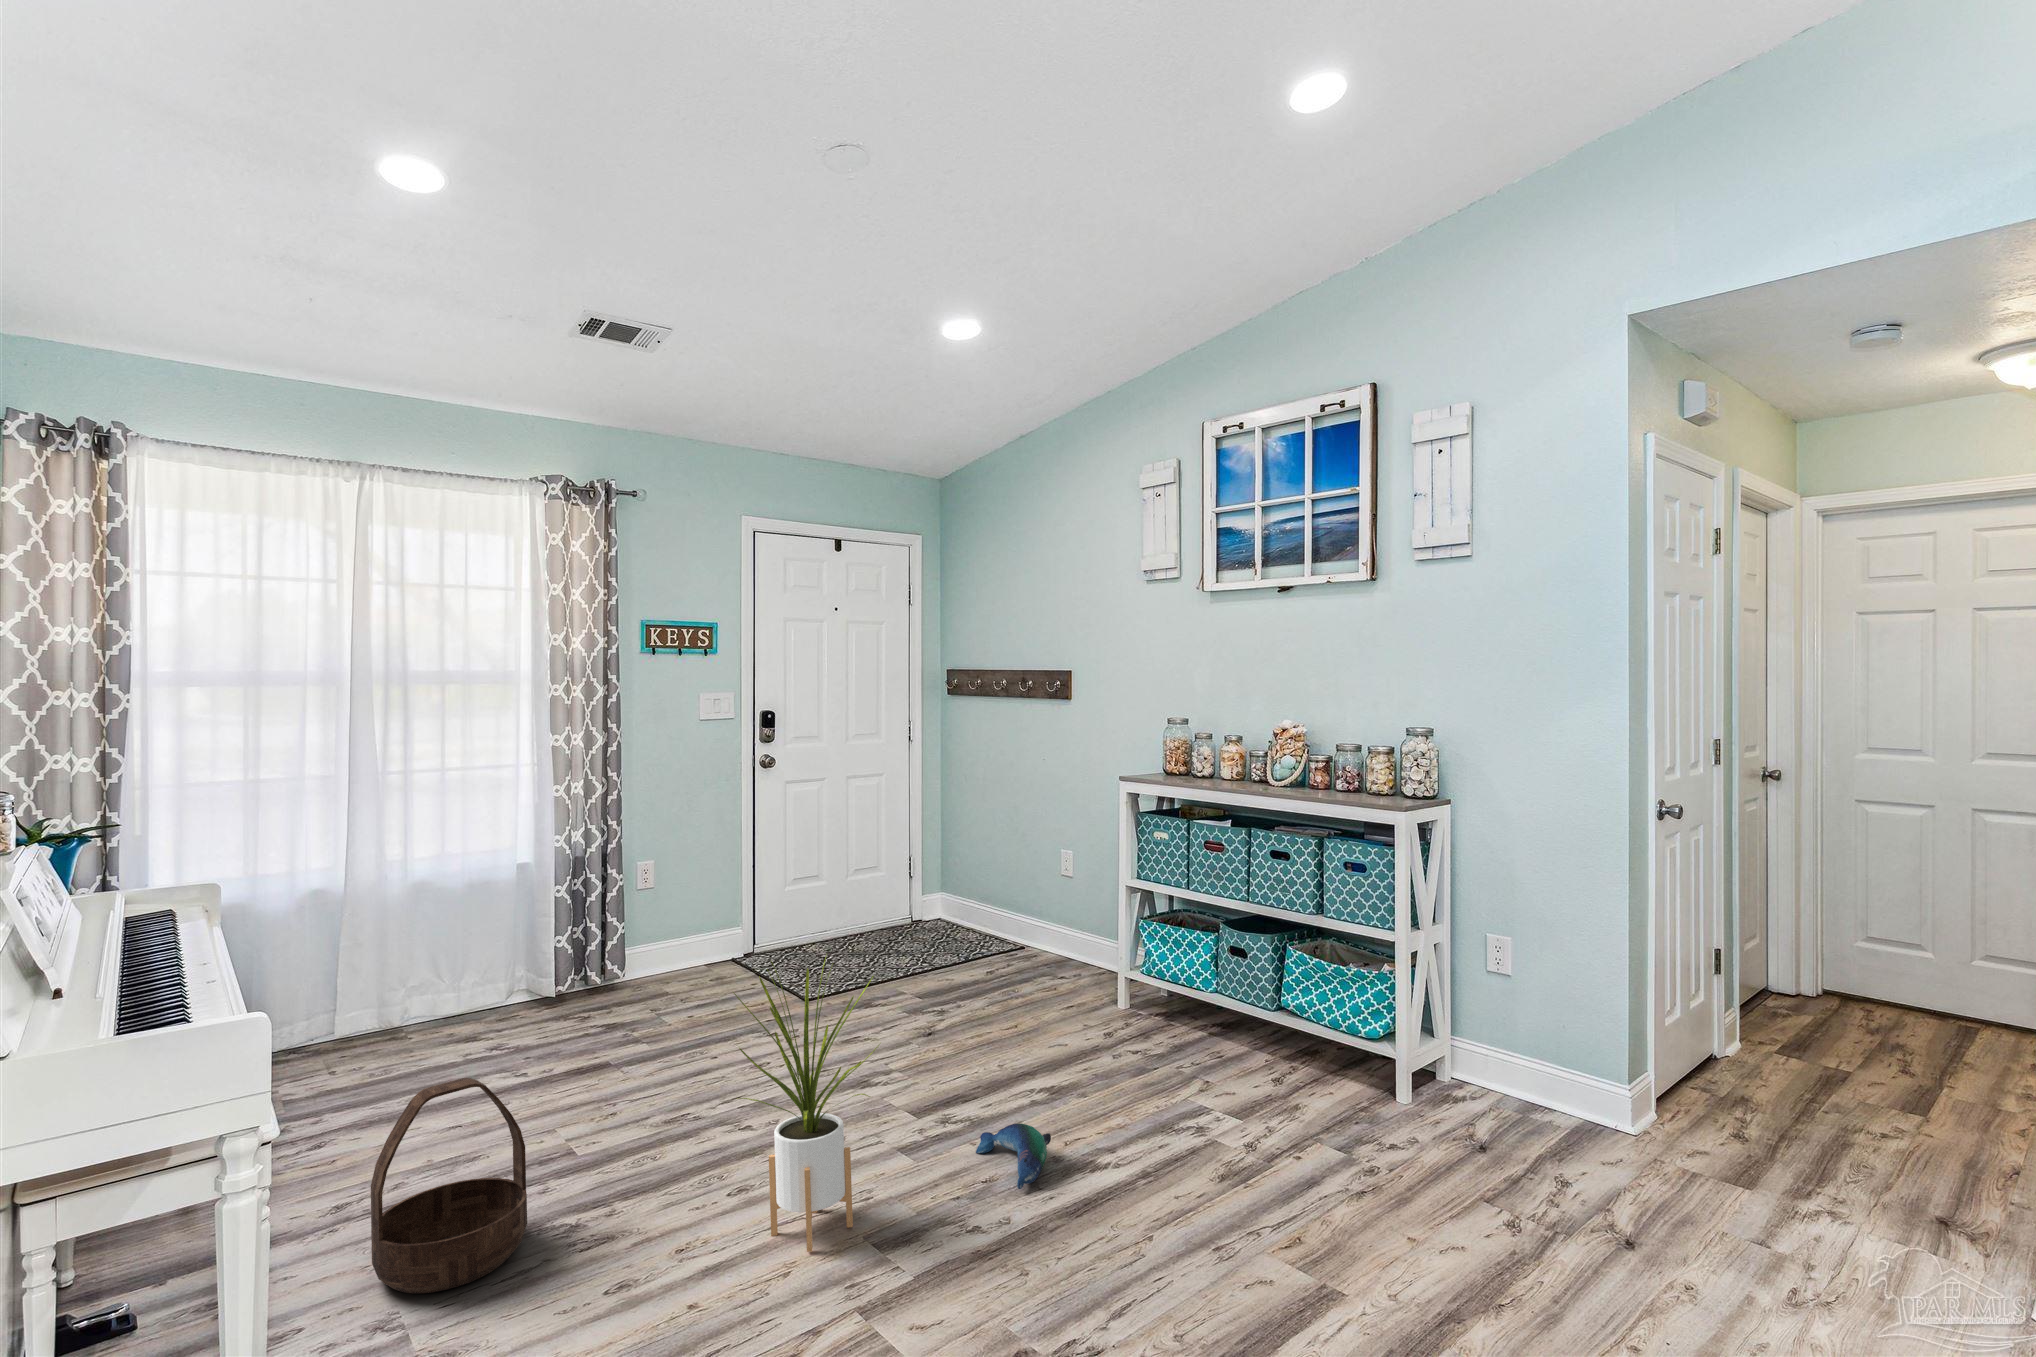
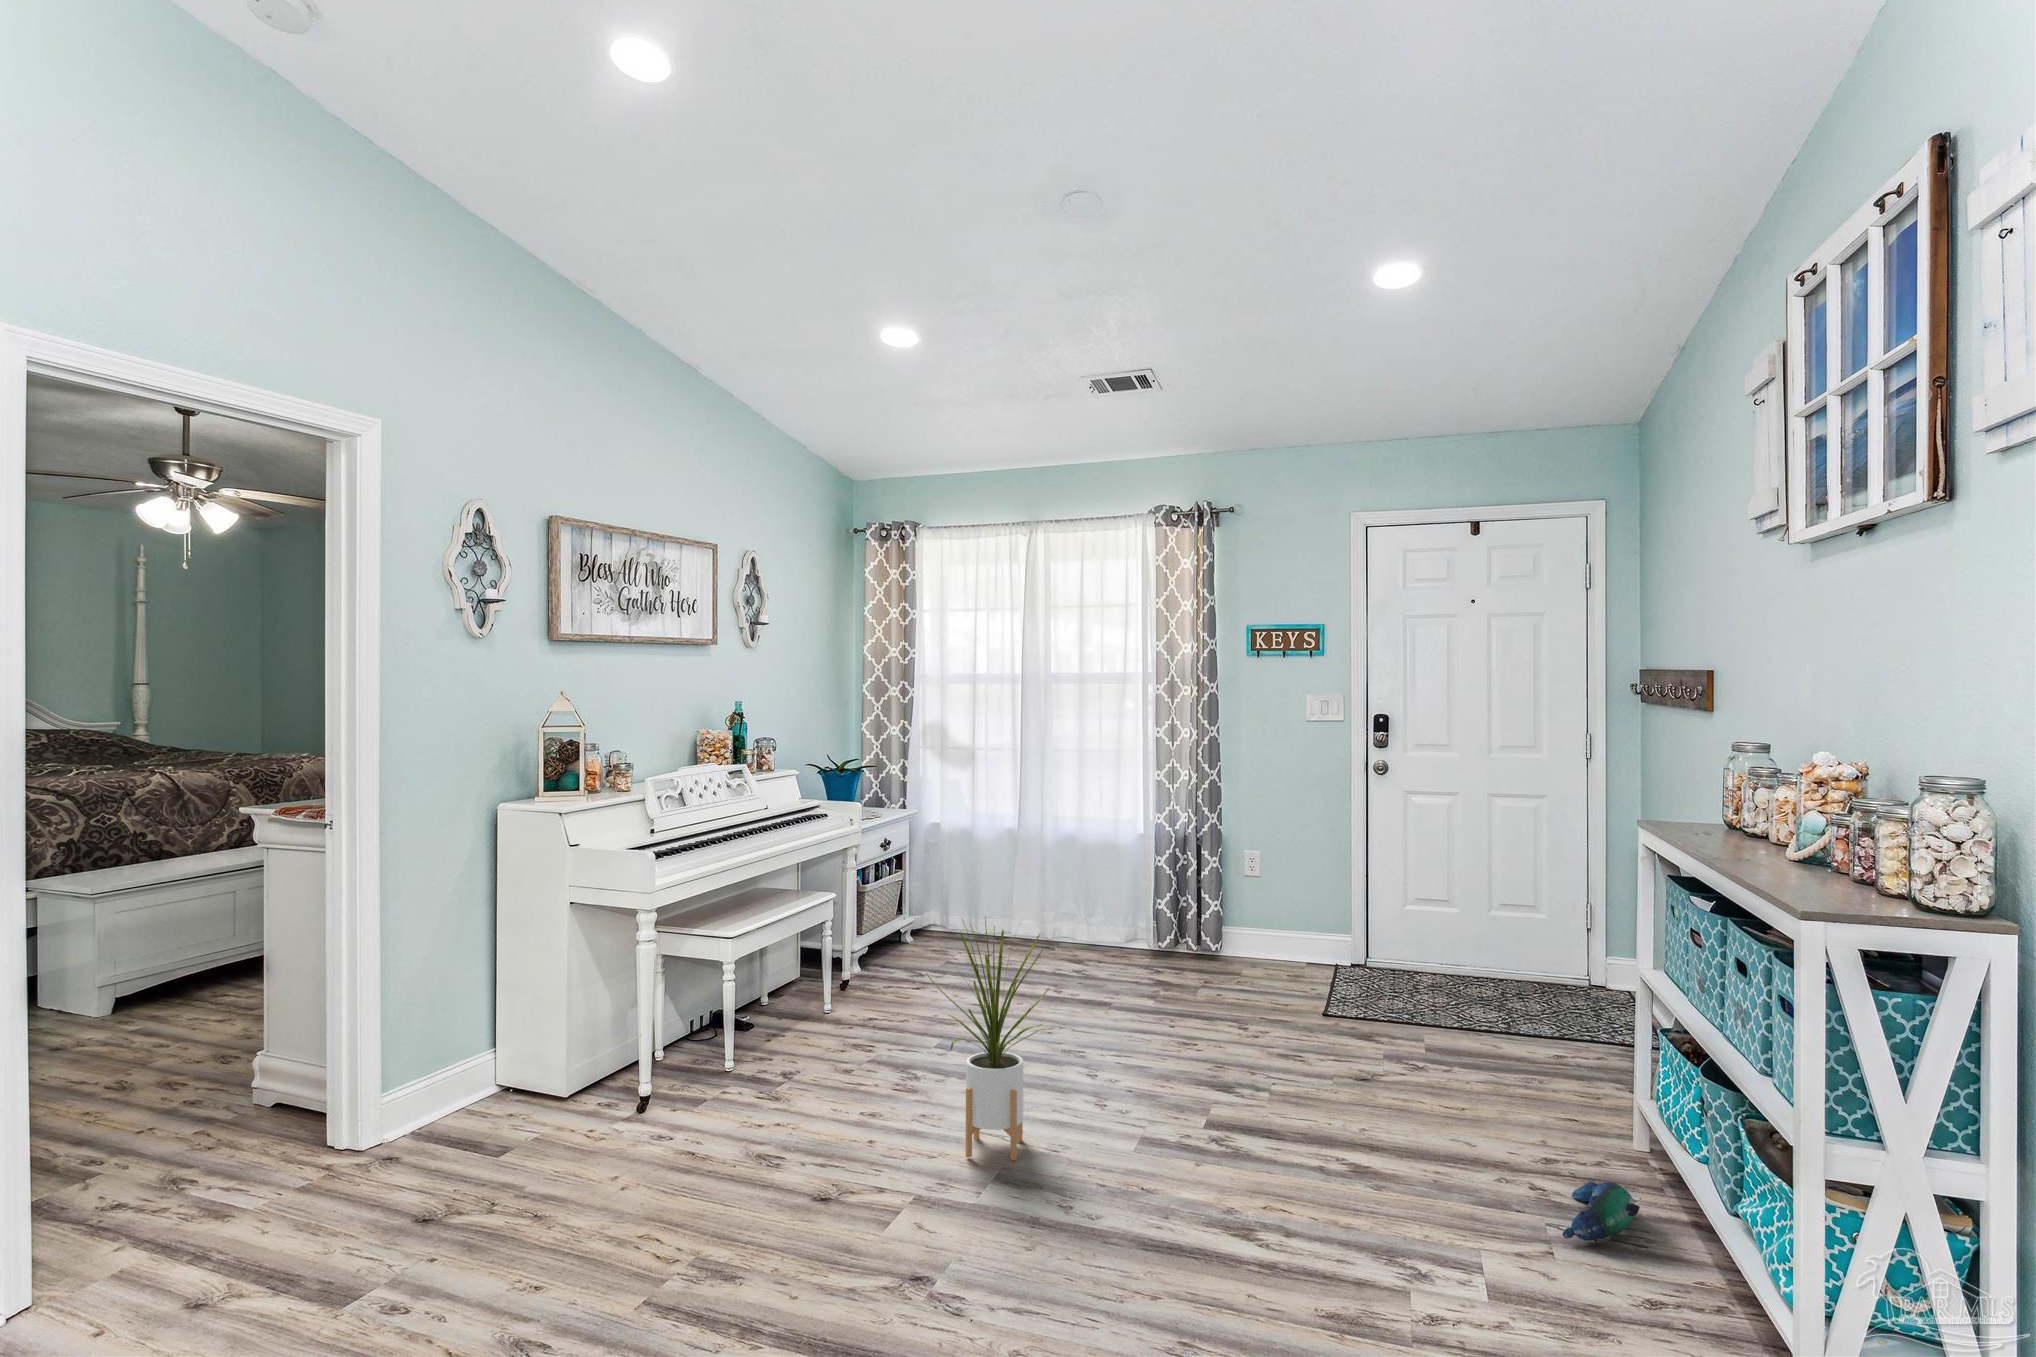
basket: present [371,1078,527,1293] -> none [809,948,900,1078]
plush toy: present [976,1123,1051,1189] -> present [1563,1182,1640,1242]

